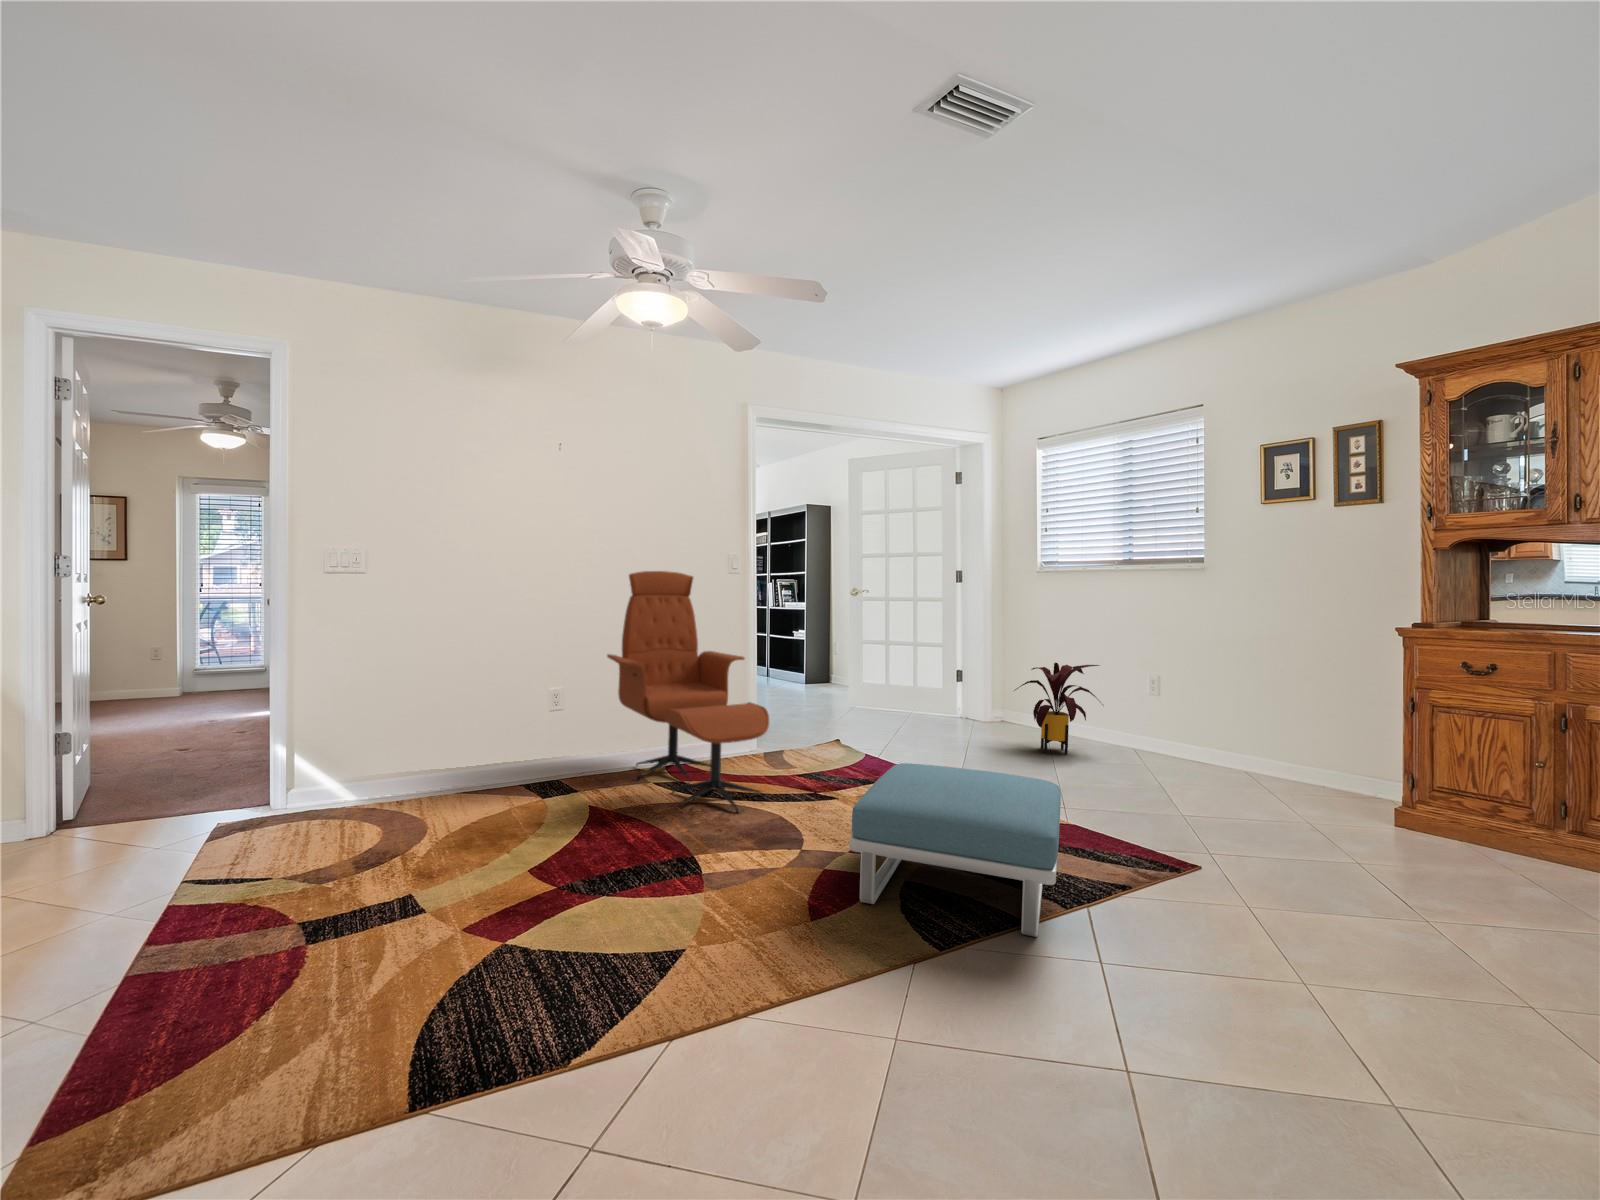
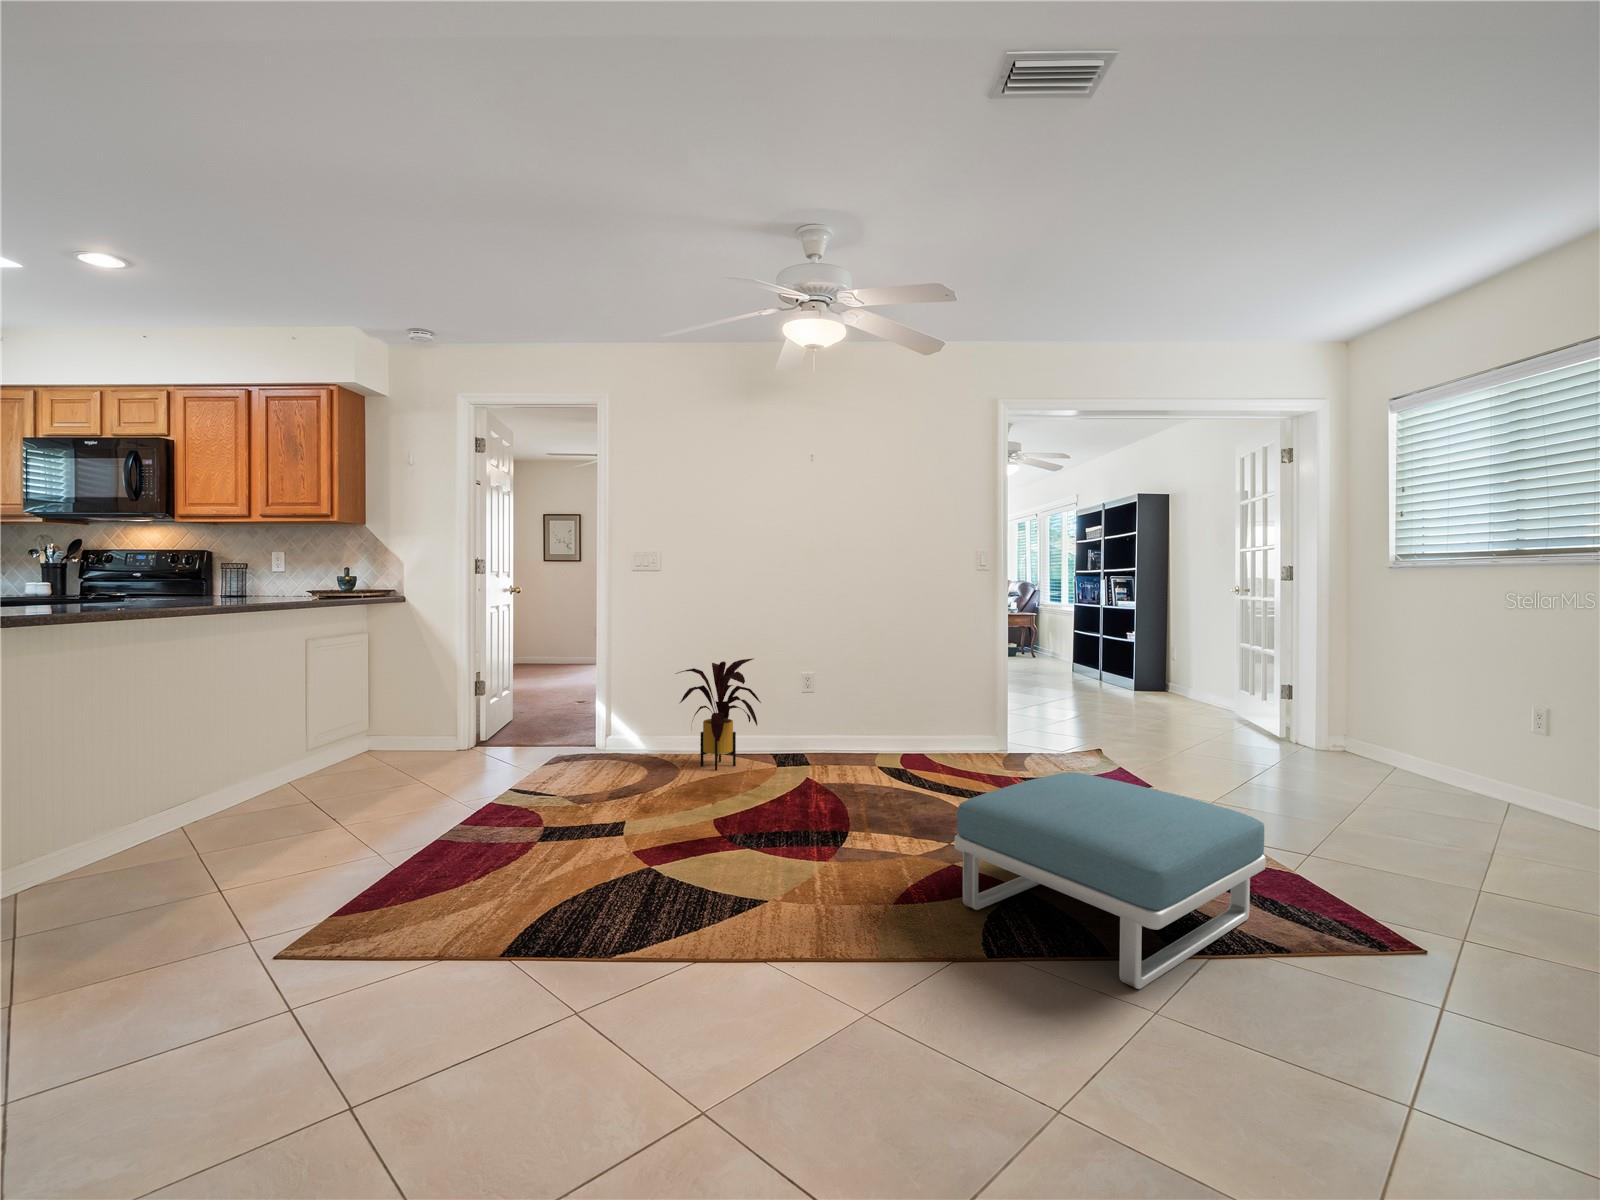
lounge chair: present [607,571,769,813] -> none [842,567,971,805]
house plant: present [1015,663,1103,754] -> present [676,659,761,770]

